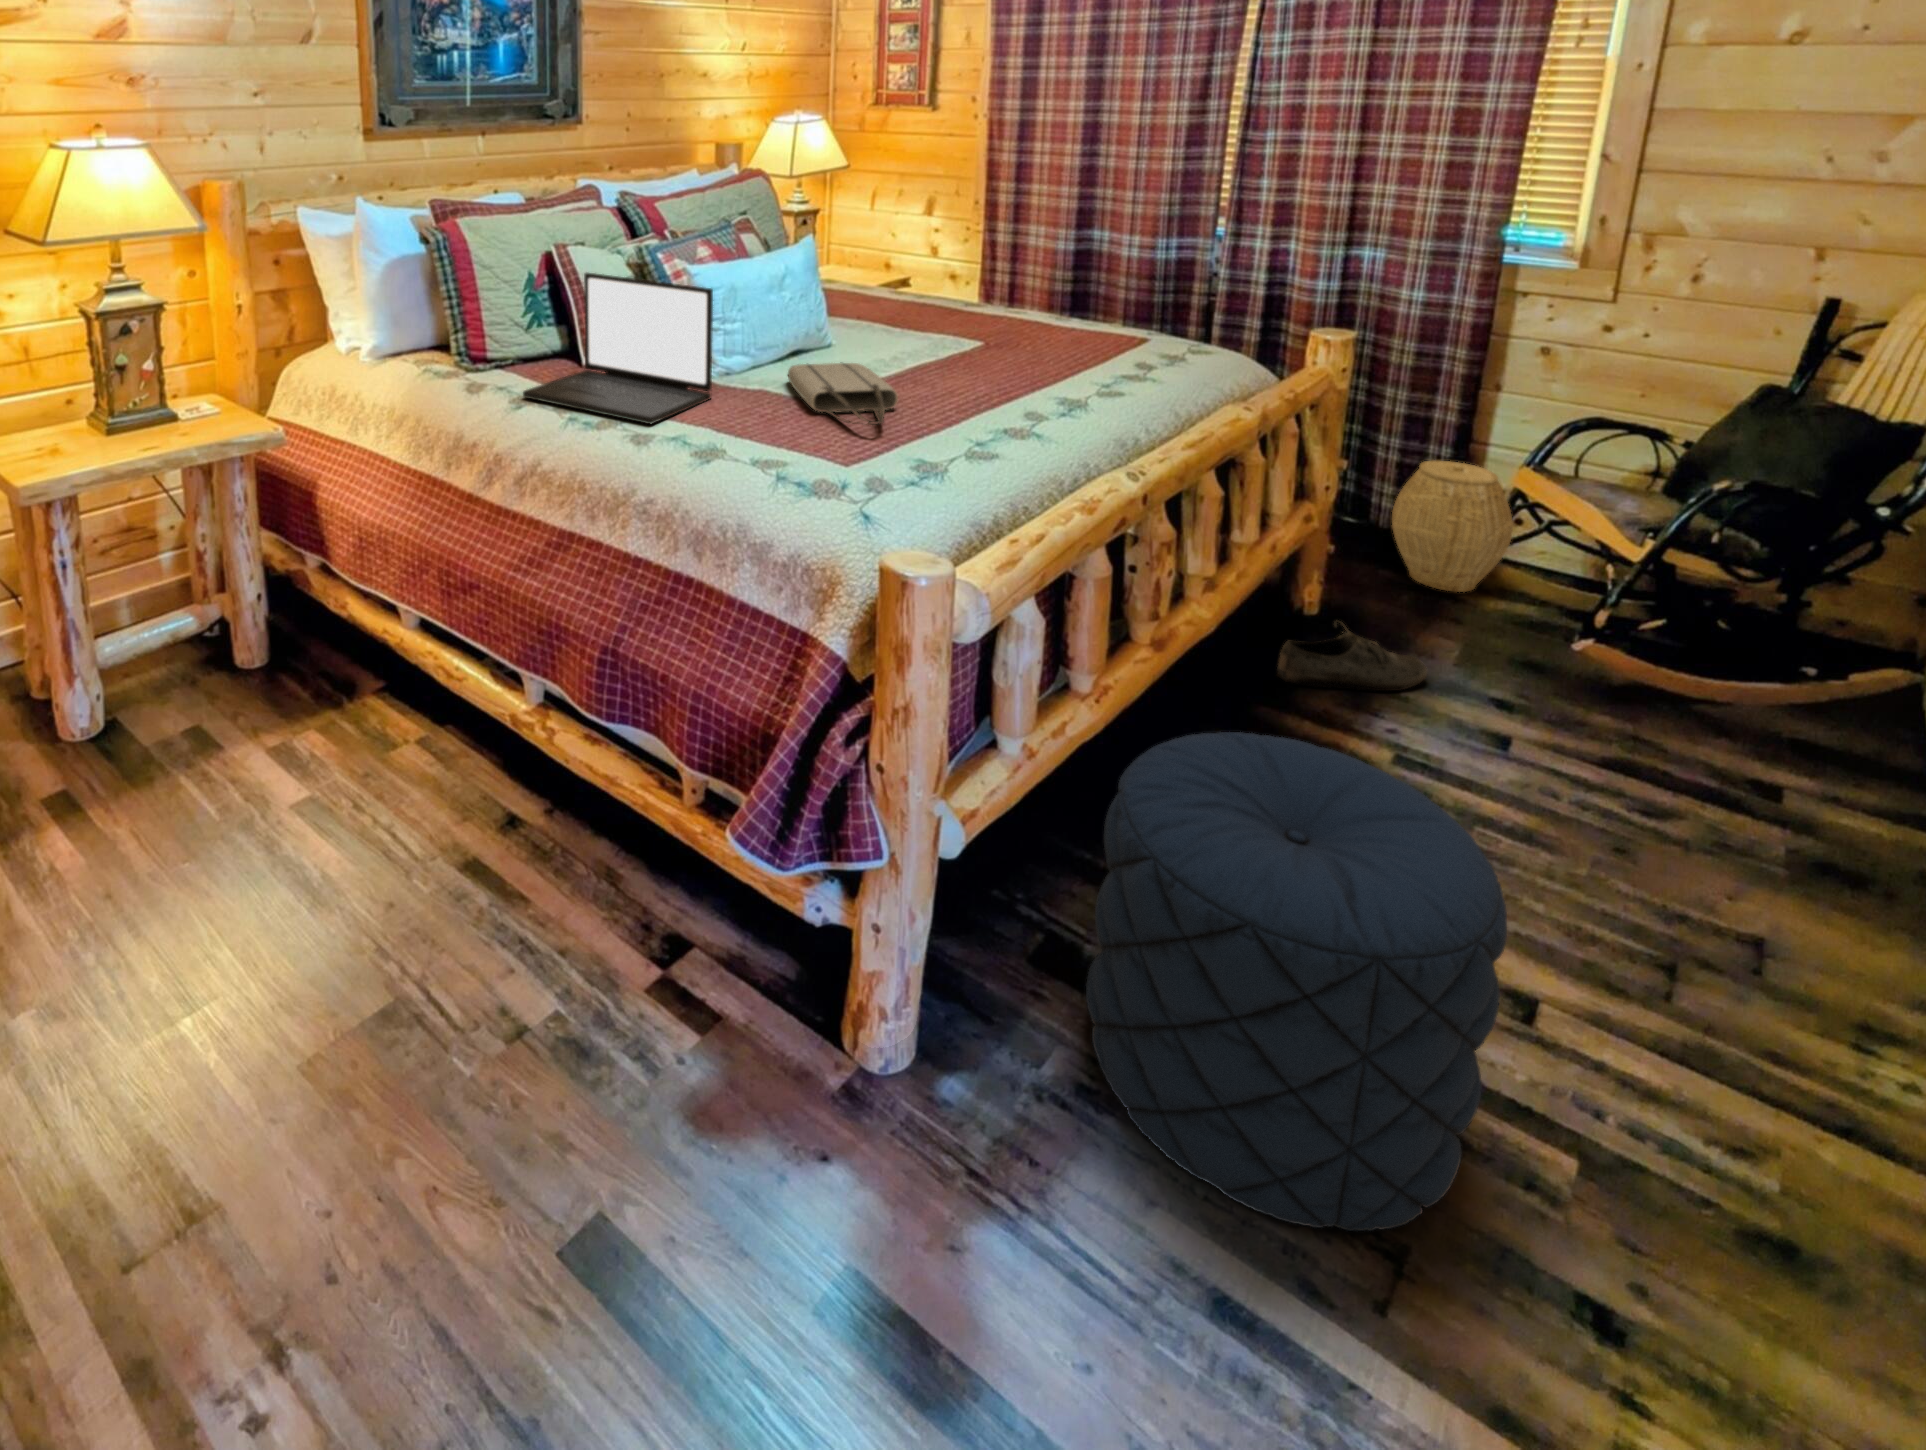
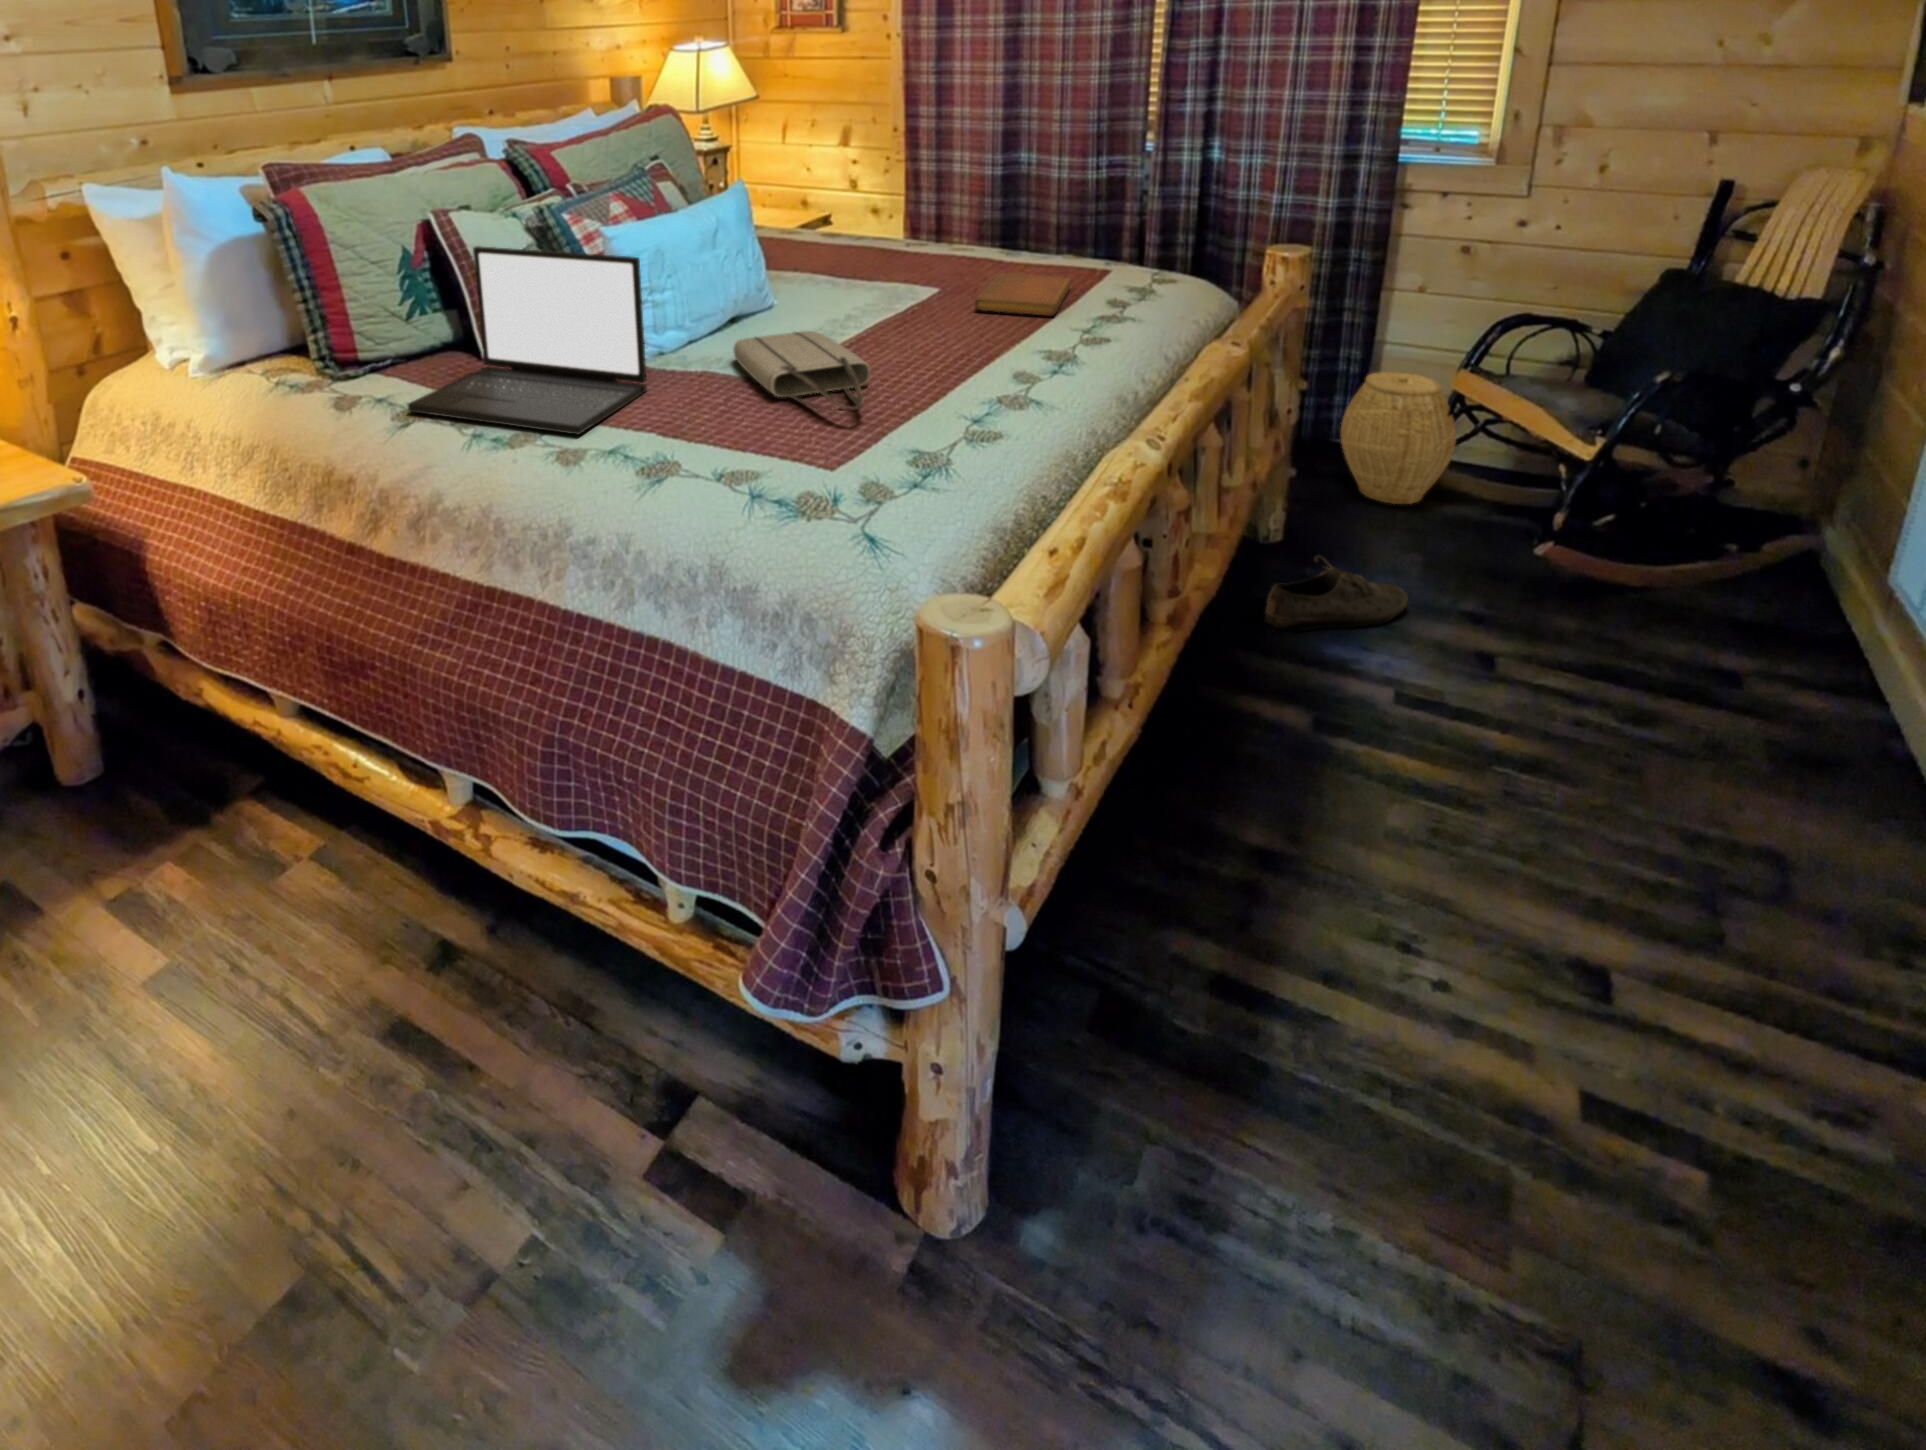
notebook: none [1009,331,1104,369] -> present [975,273,1070,315]
pouf: present [1086,732,1507,1231] -> none [1171,740,1663,1336]

